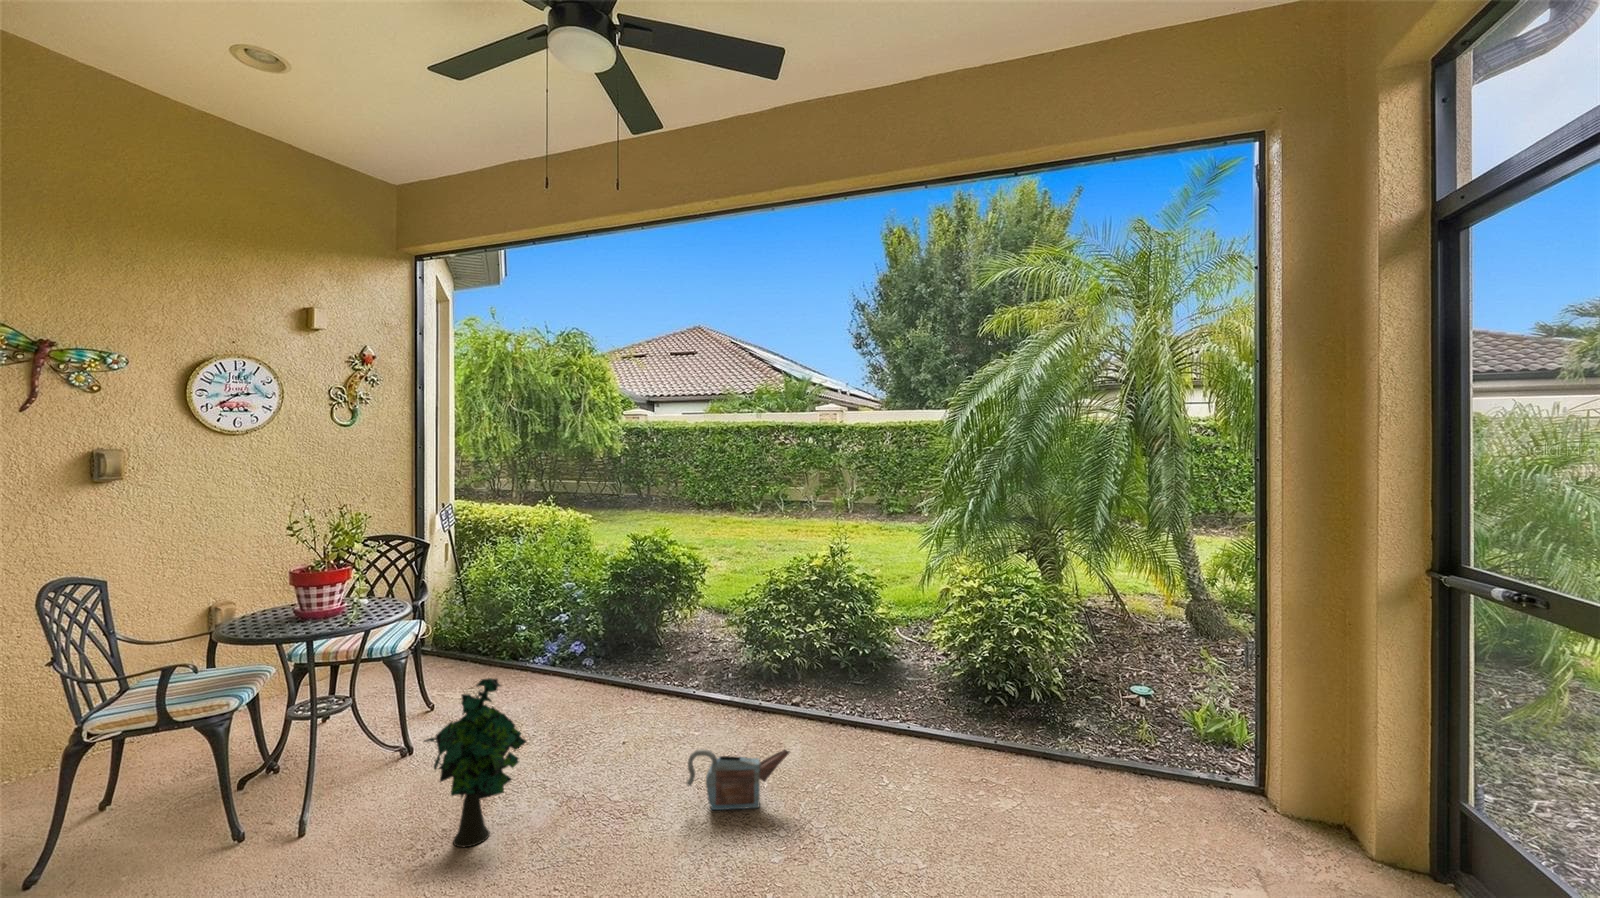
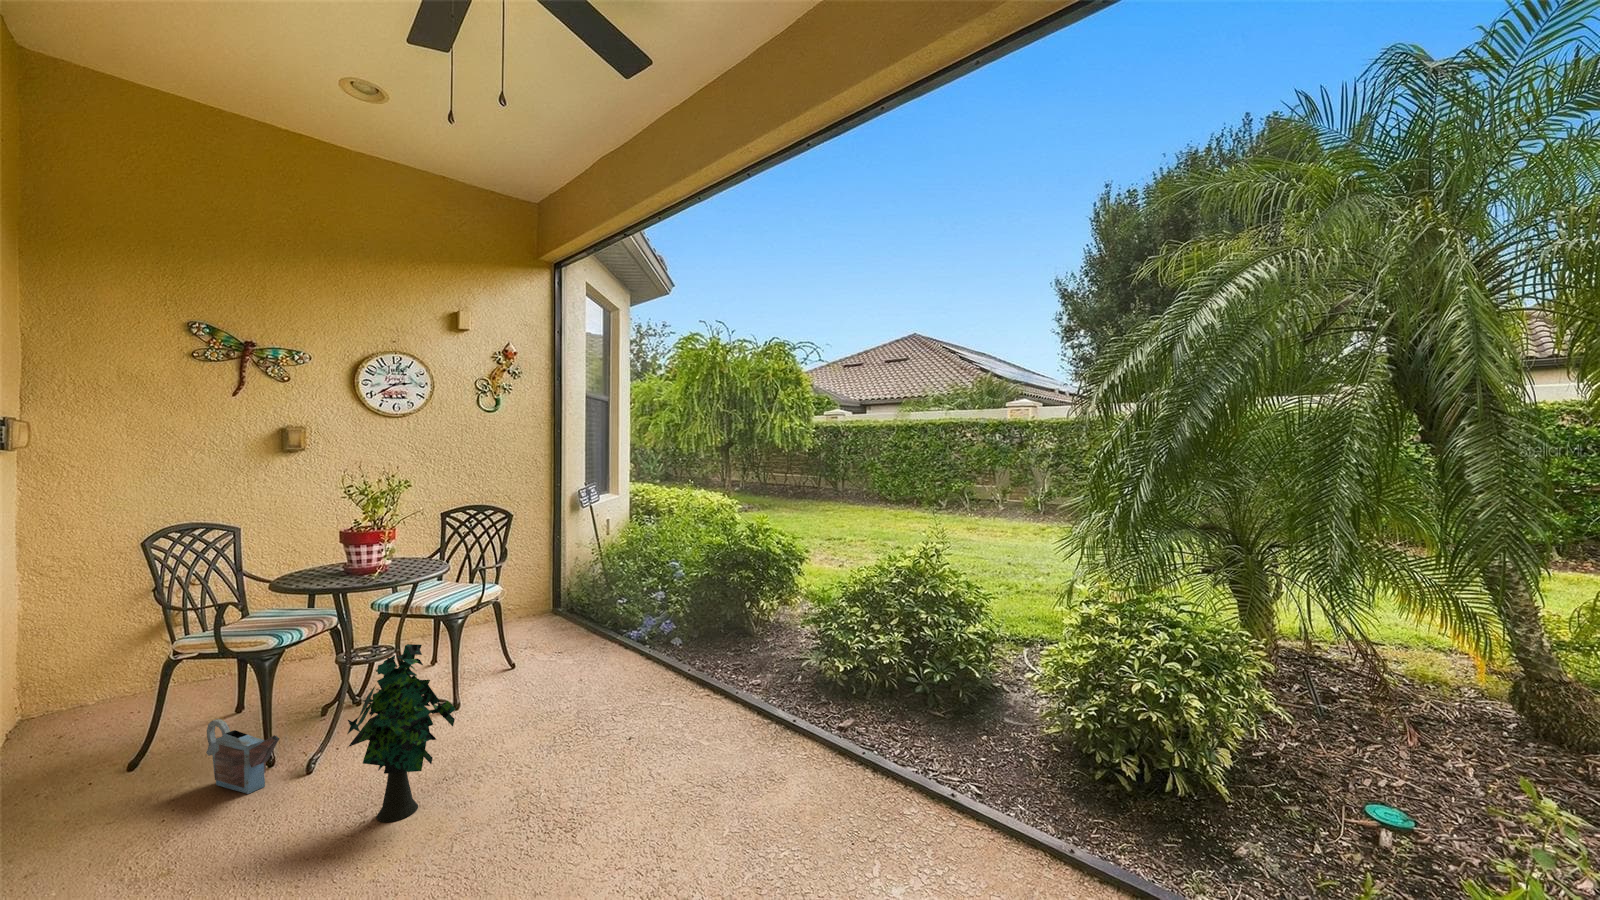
watering can: present [687,749,789,810] -> present [206,719,280,794]

